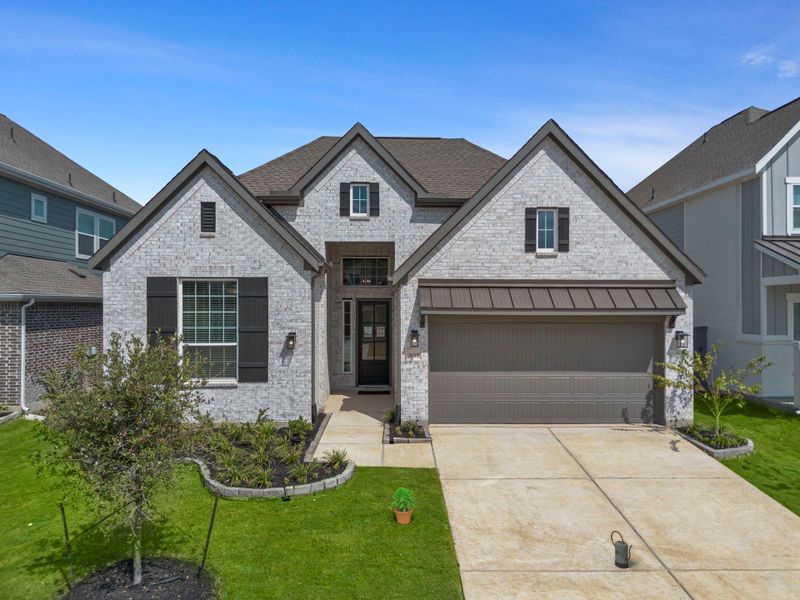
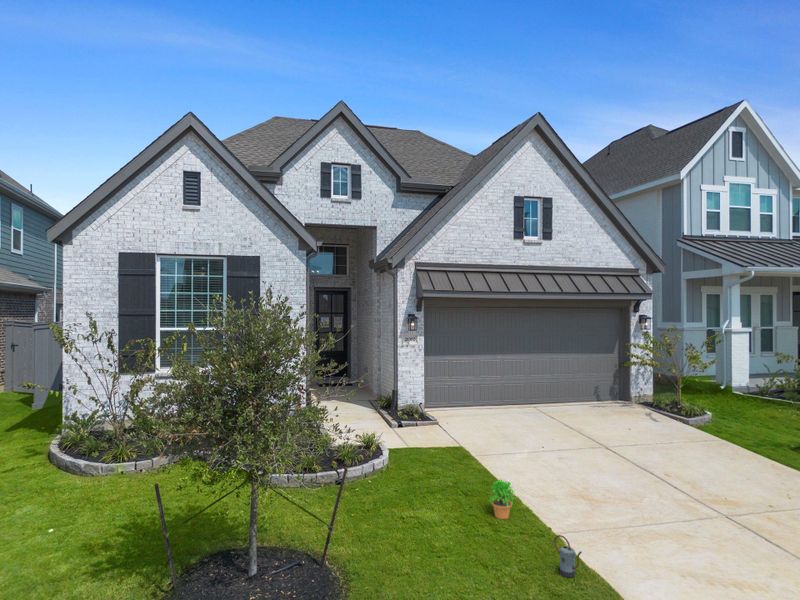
watering can: present [611,531,632,568] -> present [554,535,582,578]

